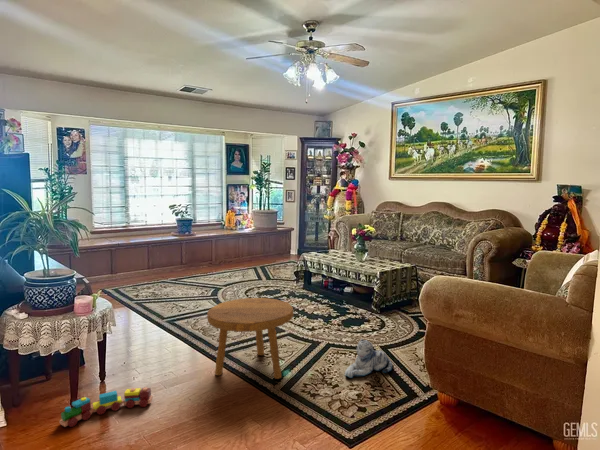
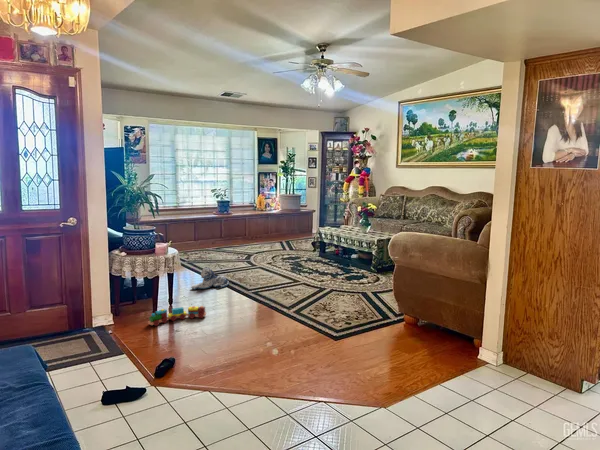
footstool: present [207,298,294,379] -> none [243,253,304,307]
plush toy: present [345,339,393,378] -> present [191,267,229,290]

